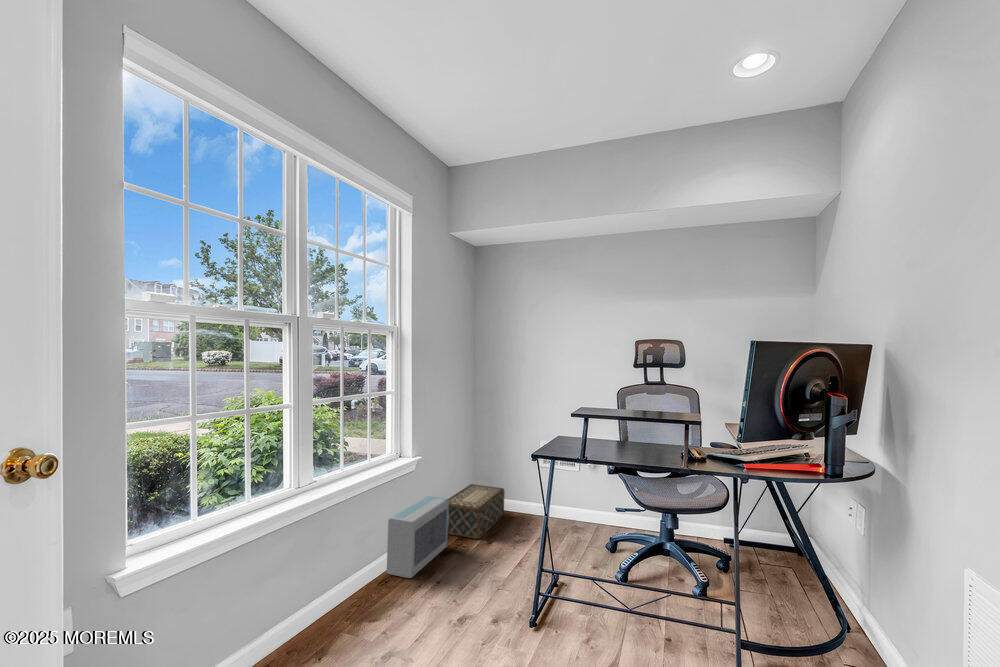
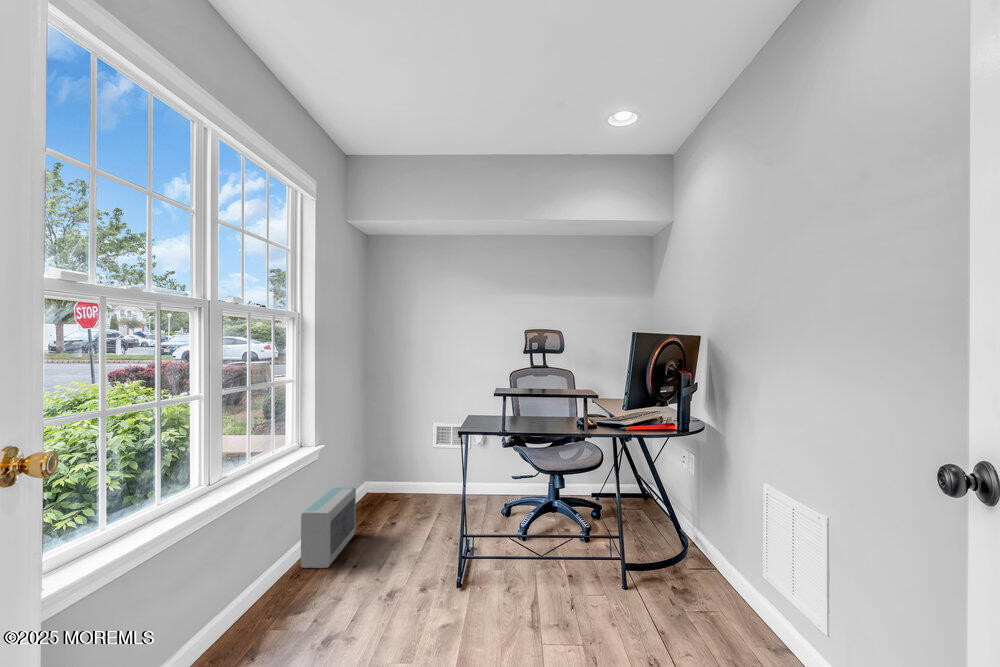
woven basket: present [448,484,504,539] -> none [344,473,402,523]

